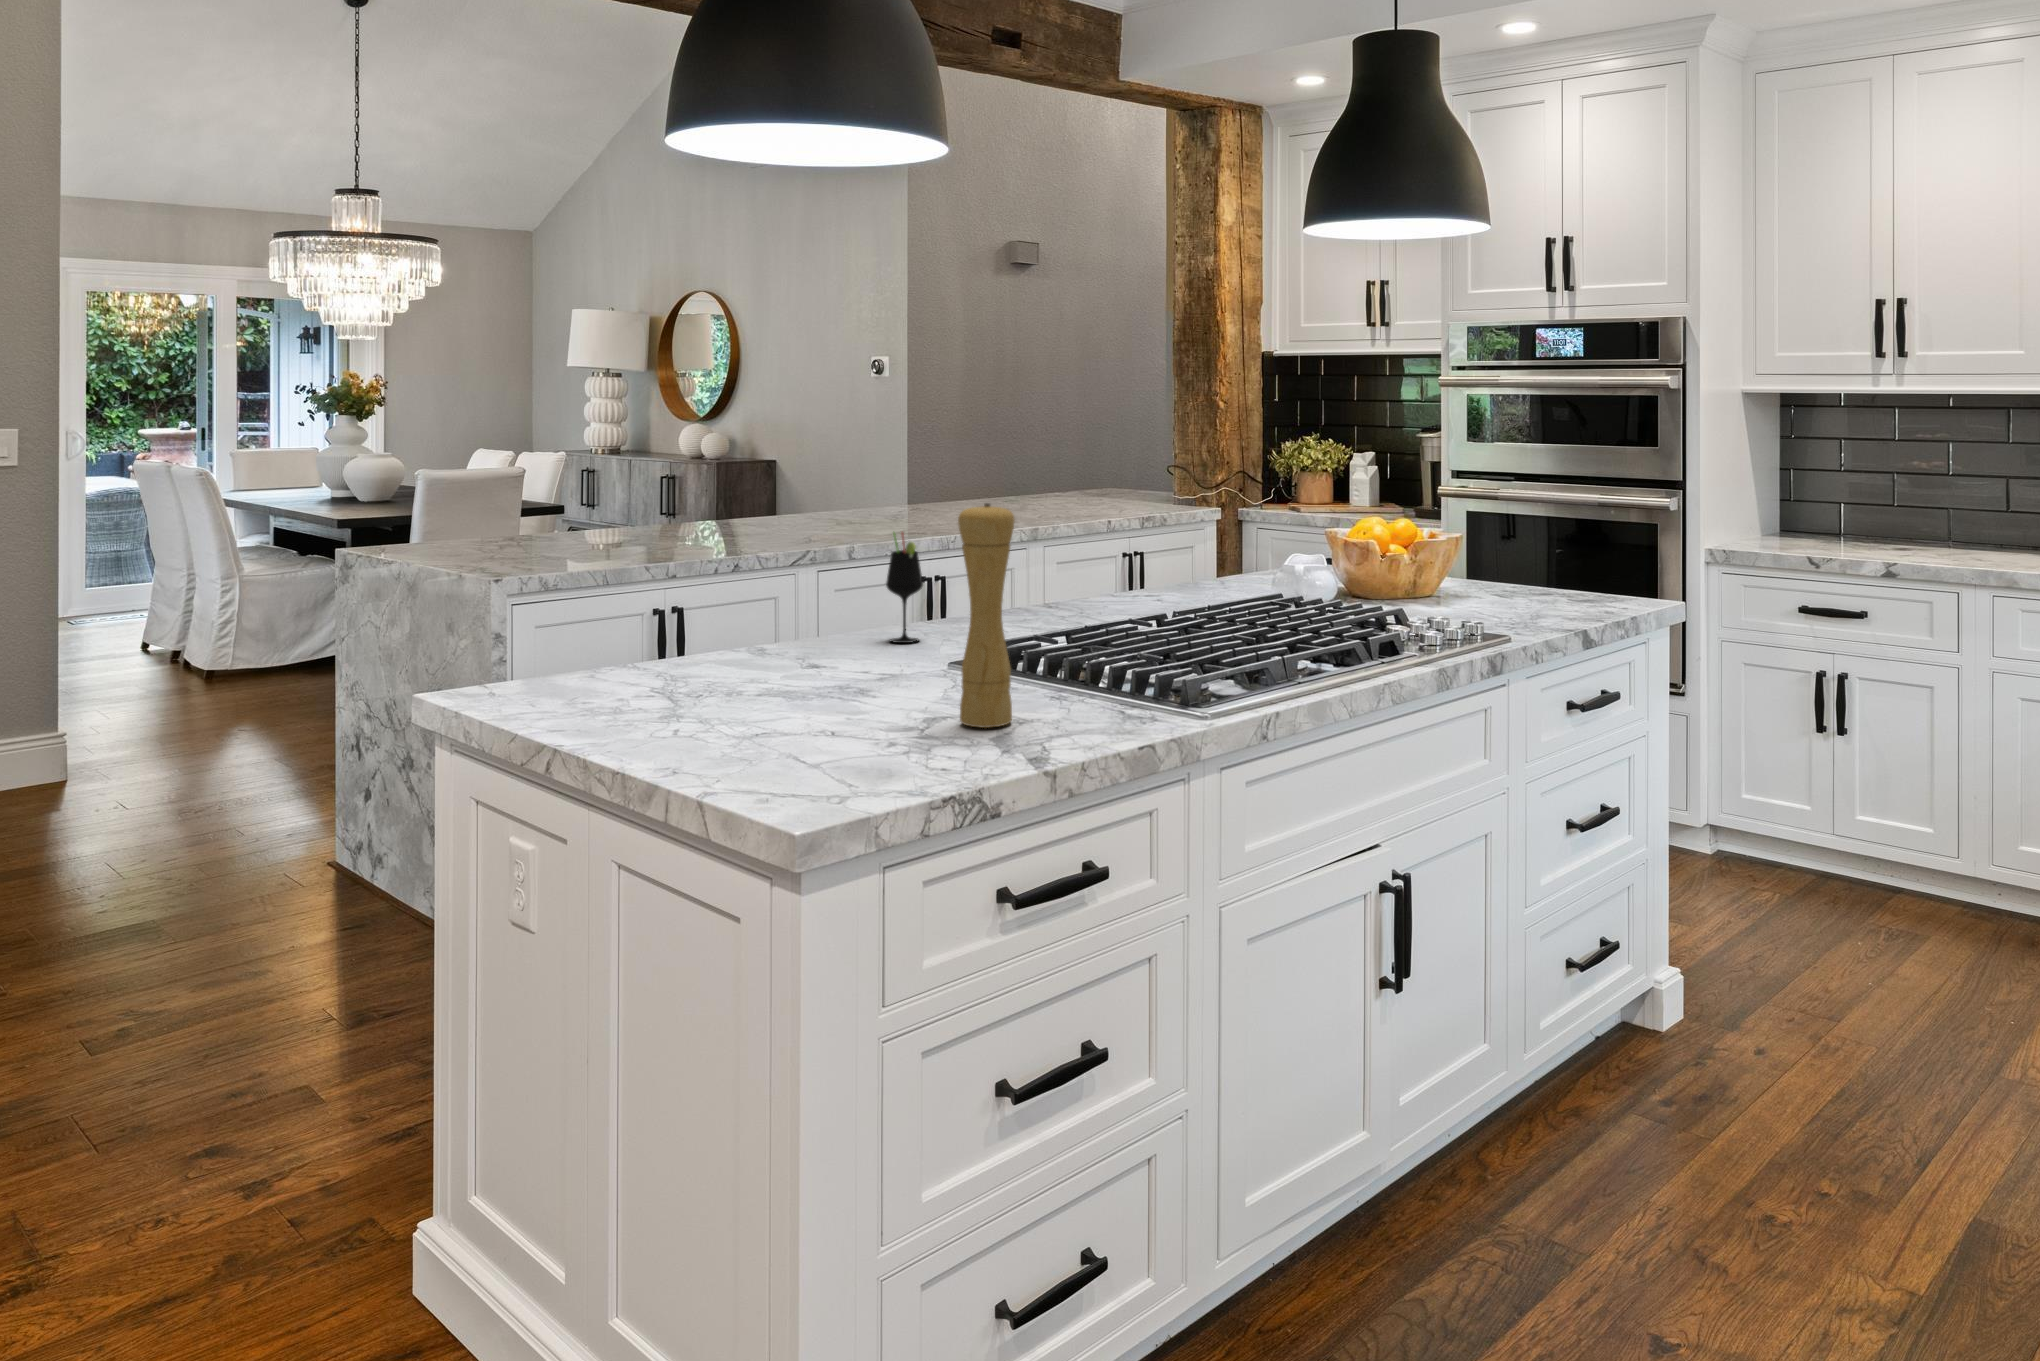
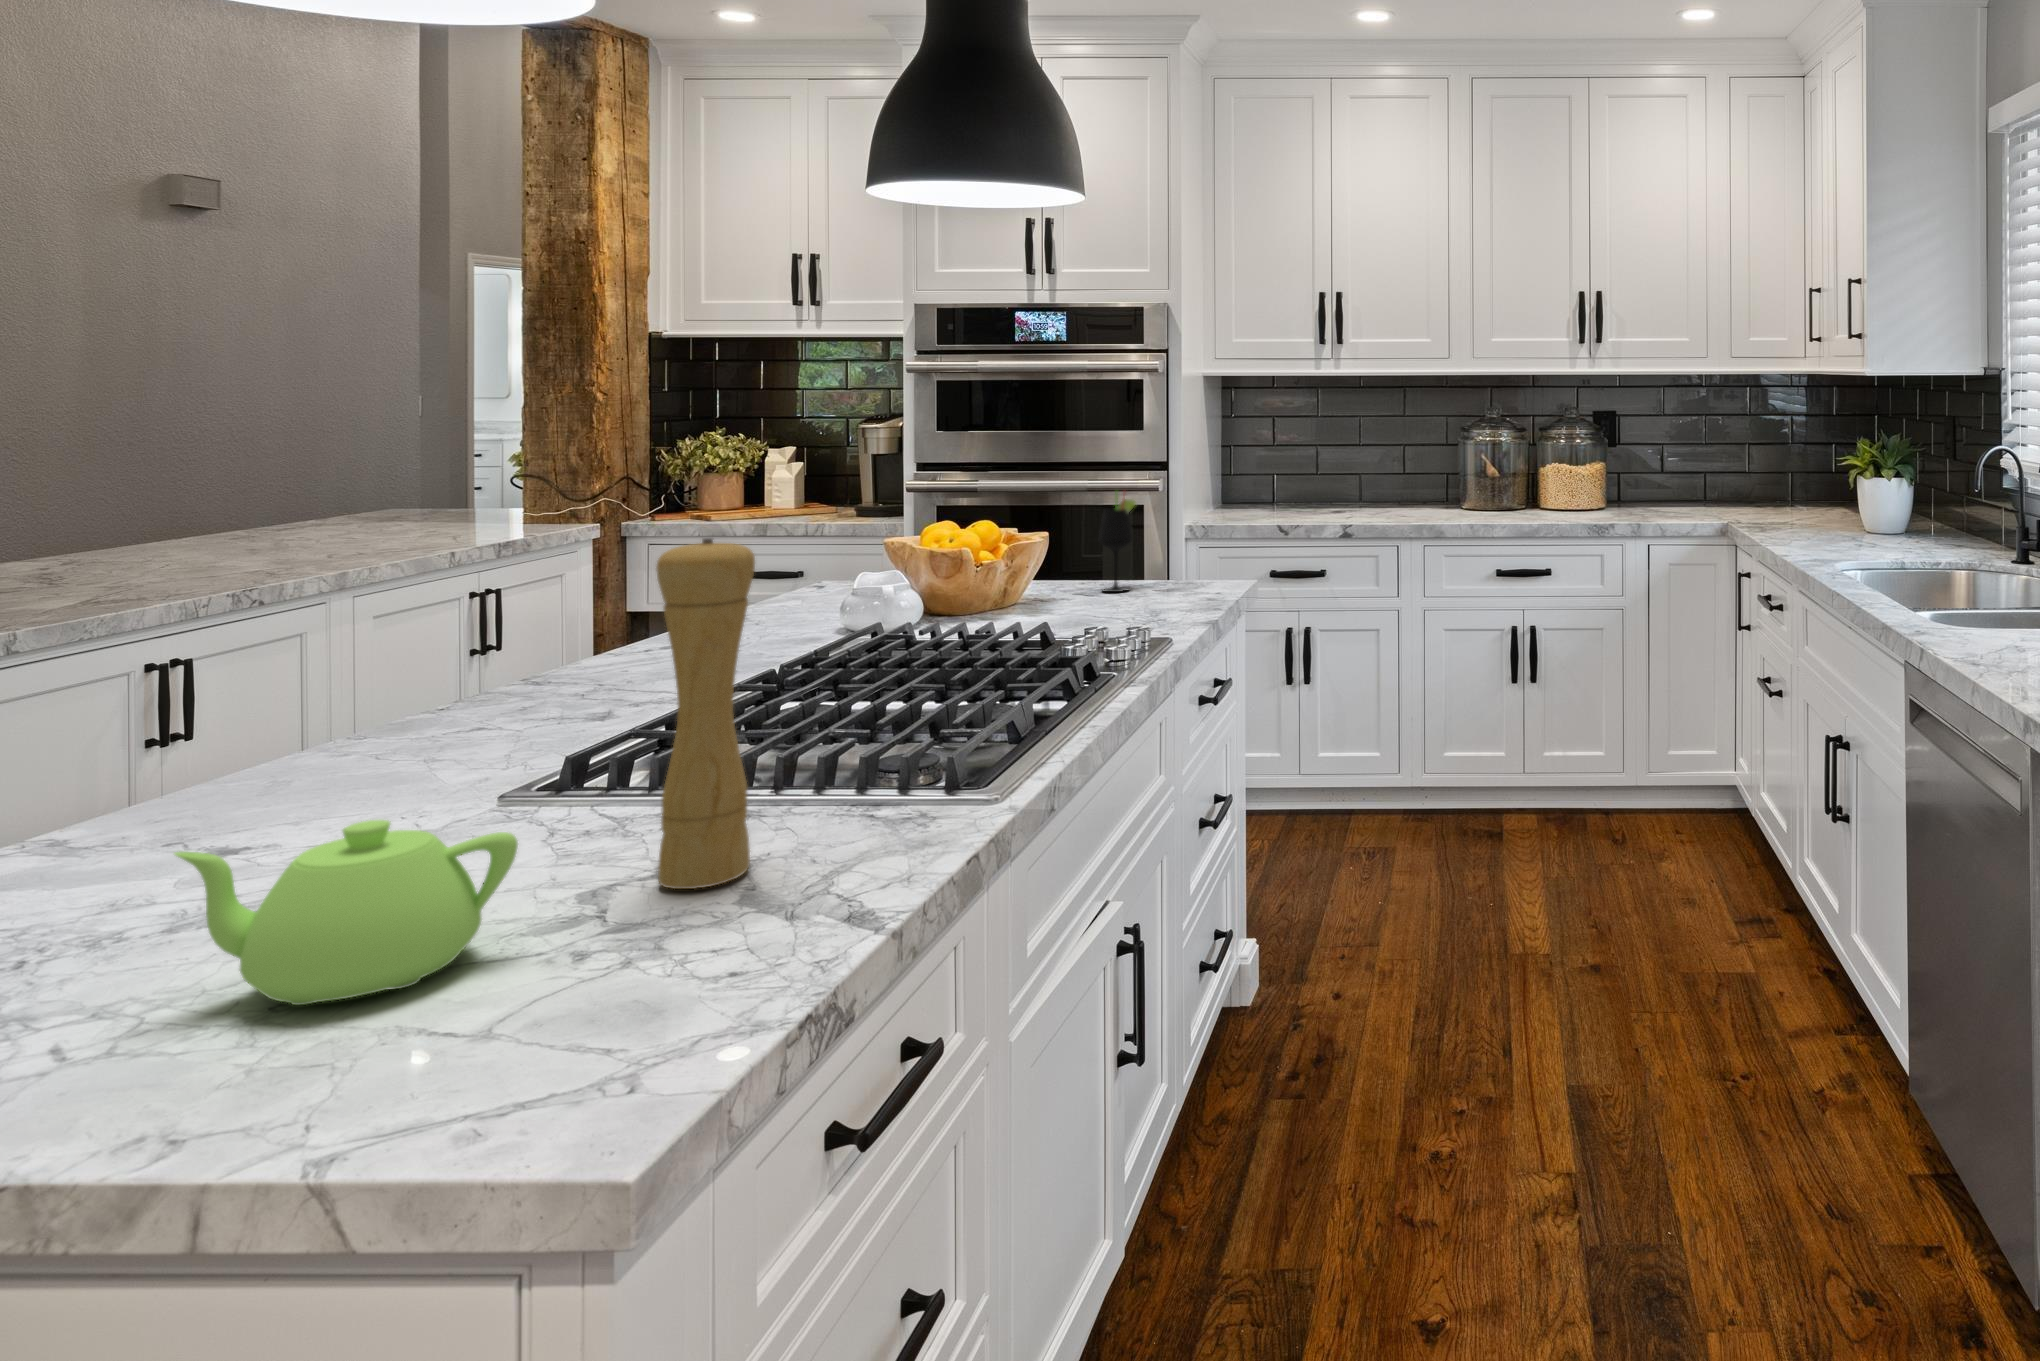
wine glass: present [886,533,923,643] -> present [1099,493,1136,592]
teapot: none [735,645,872,740] -> present [175,820,518,1005]

